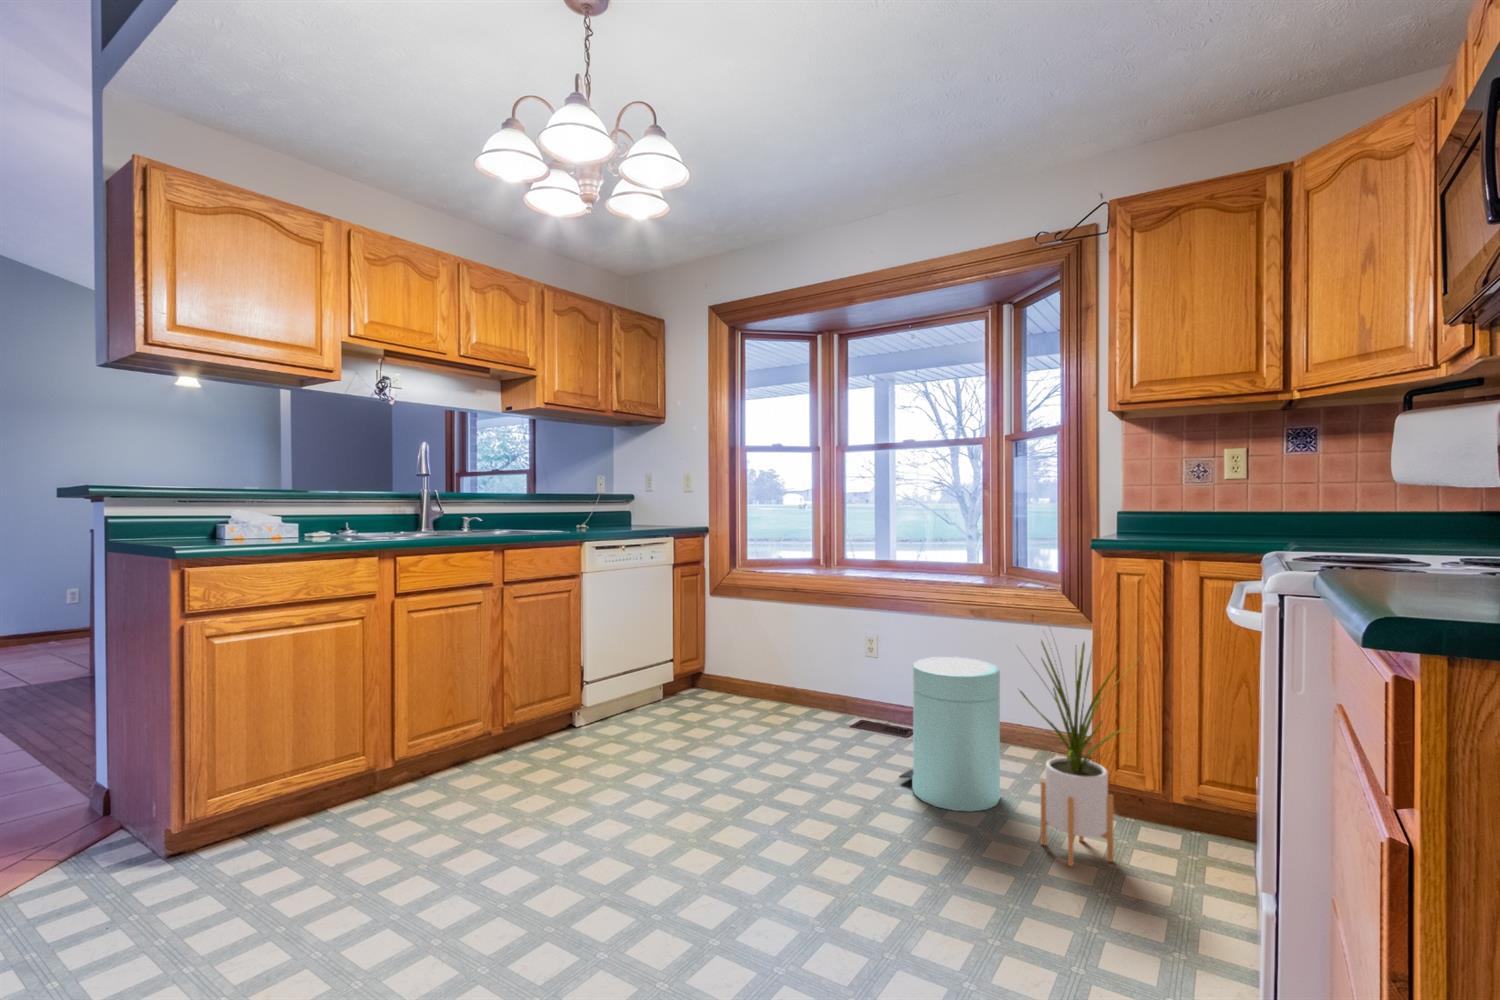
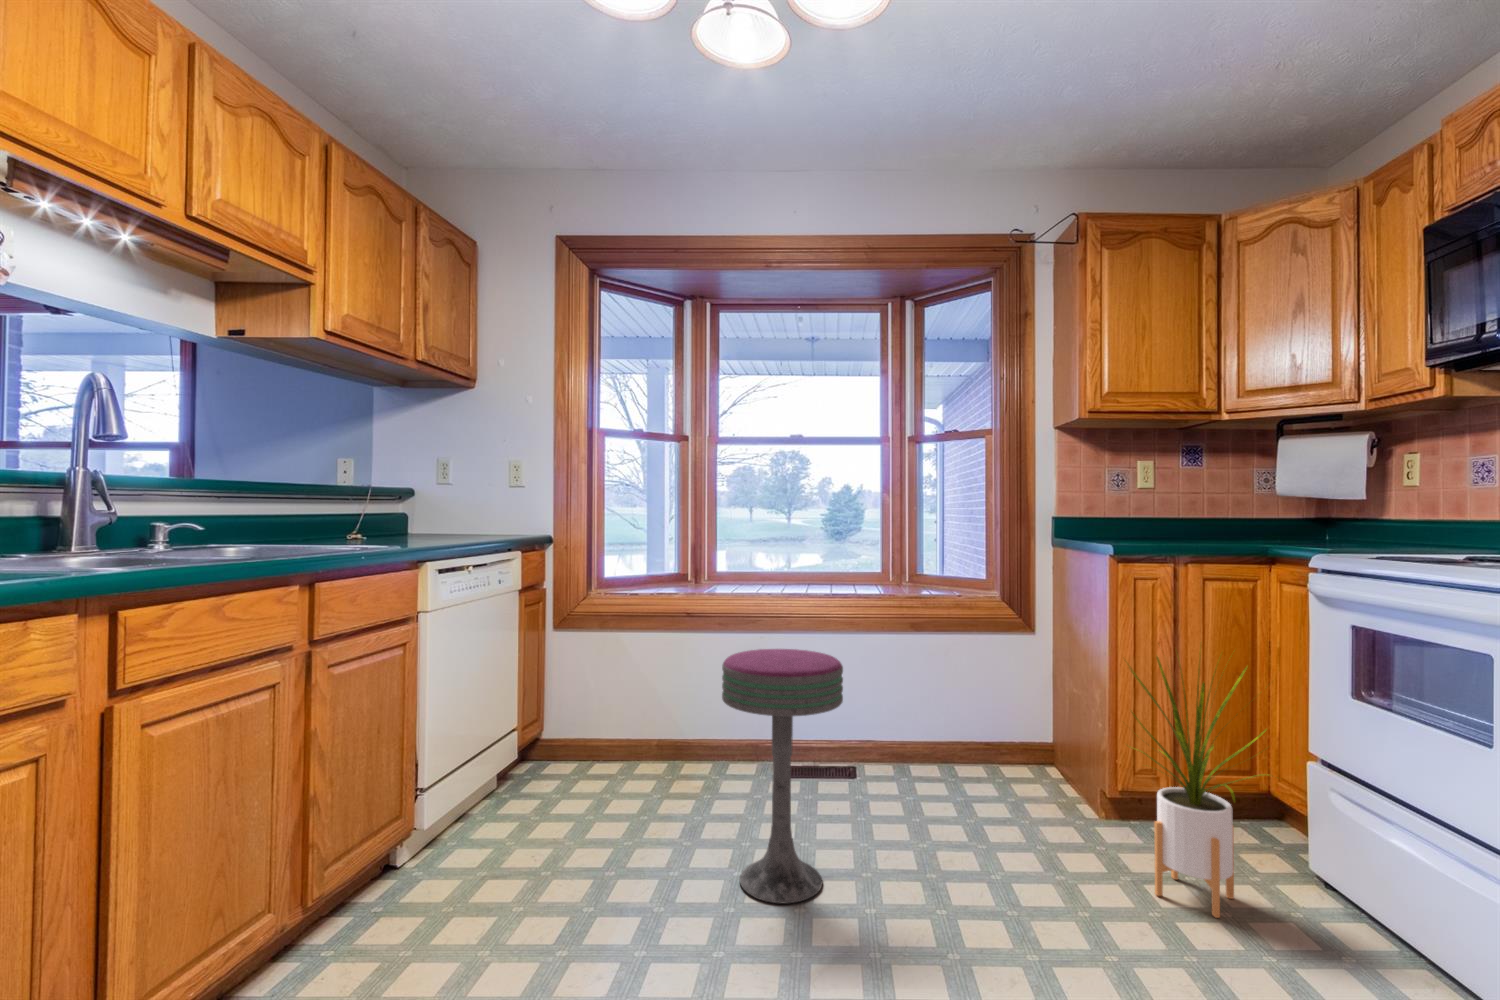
bar stool: none [724,611,810,786] -> present [722,649,843,903]
trash can: present [899,657,1000,812] -> none [929,685,1054,875]

